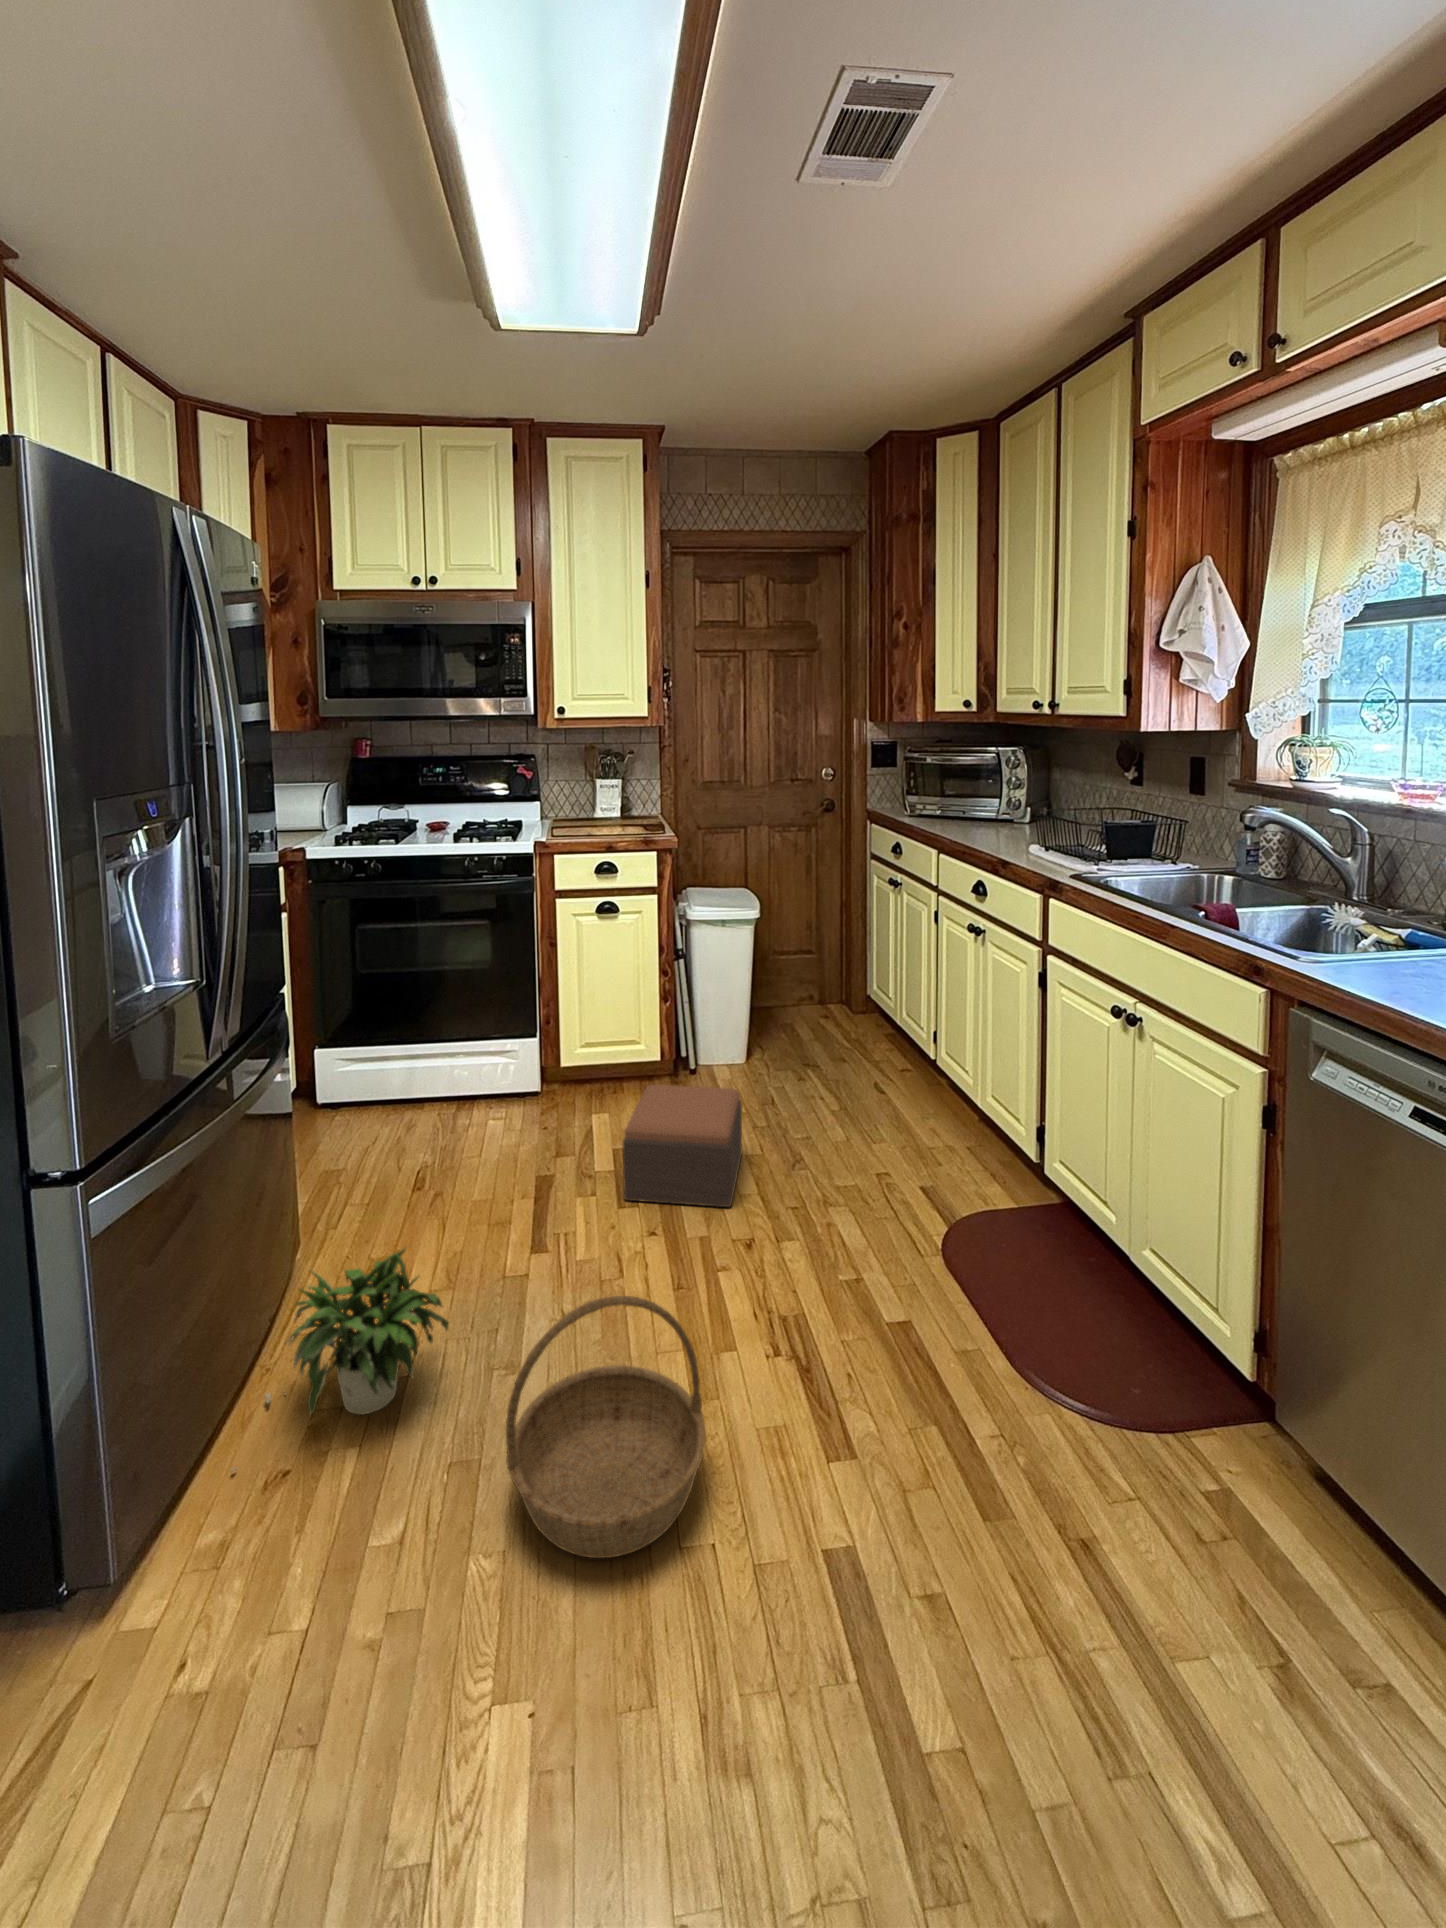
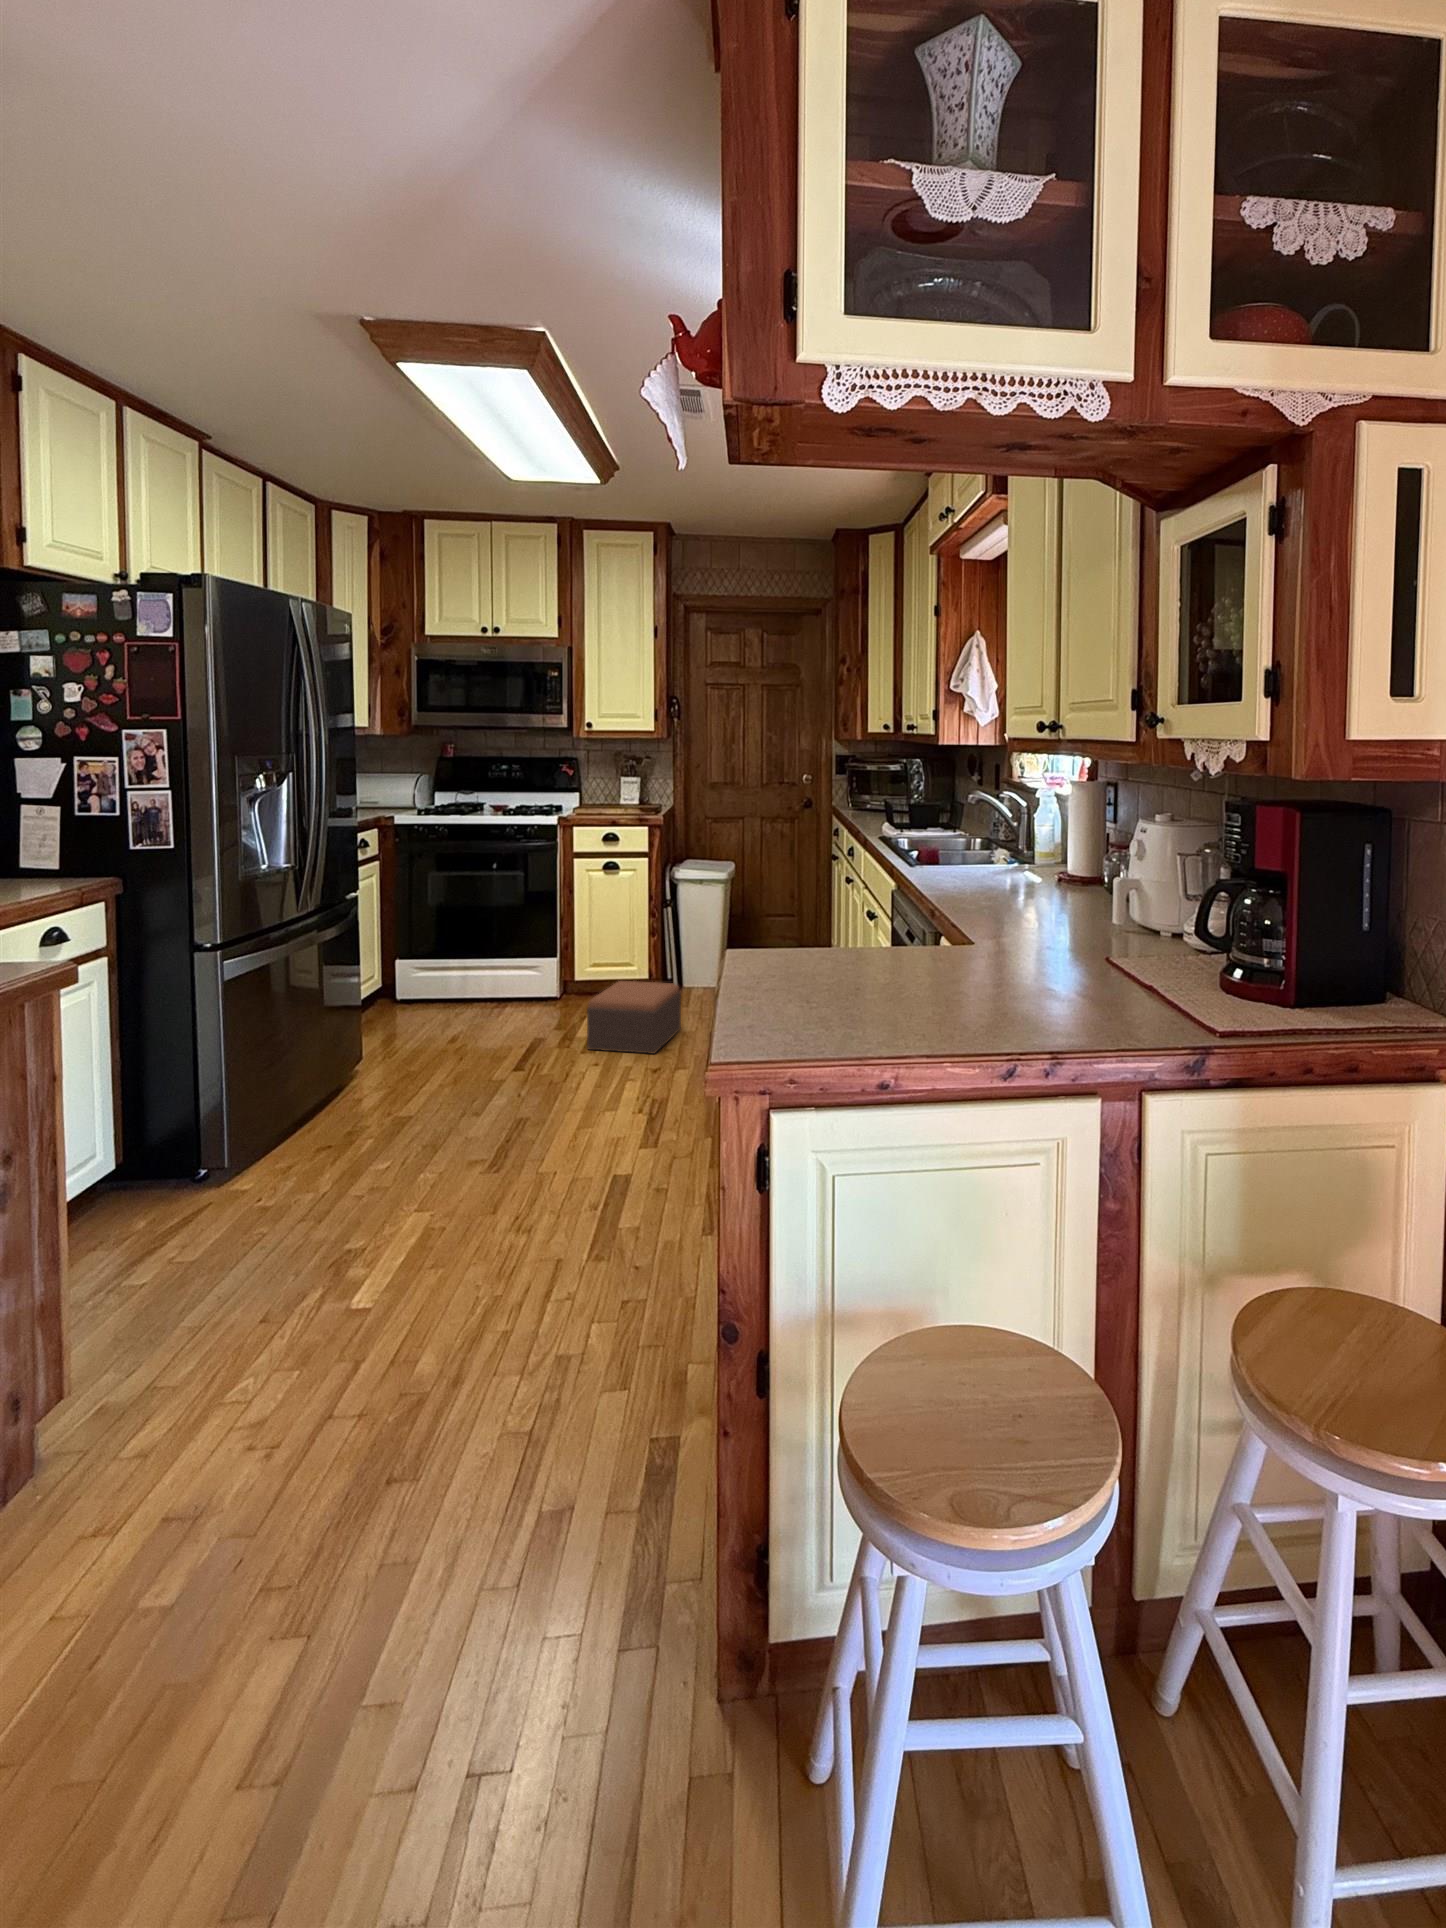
potted plant: present [231,1248,448,1471] -> none [299,1035,440,1145]
basket: present [506,1296,705,1558] -> none [449,1043,570,1174]

